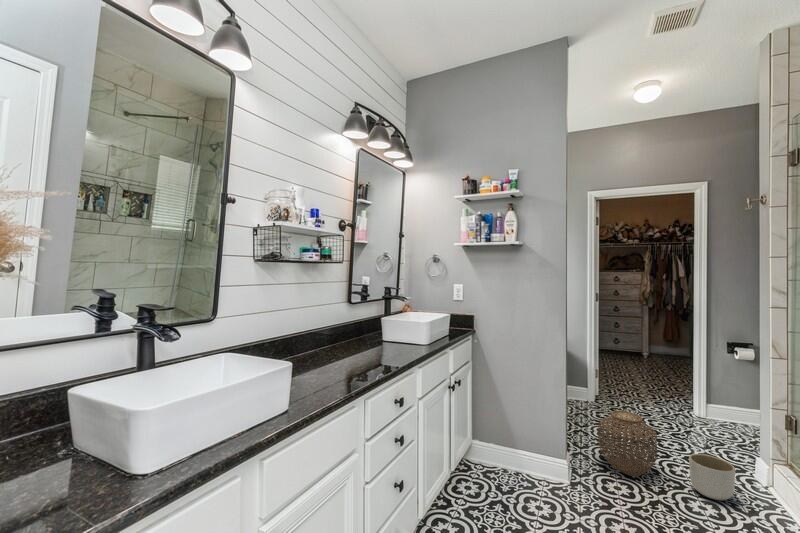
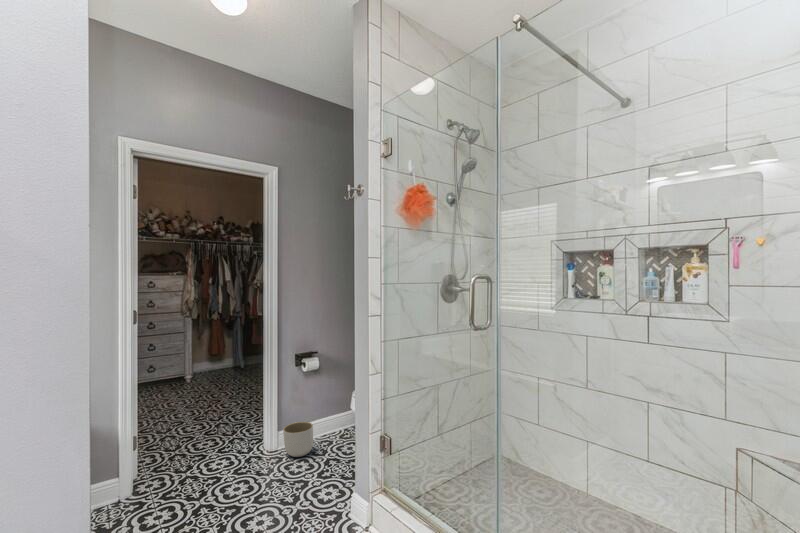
woven basket: present [598,411,657,475] -> none [206,412,259,474]

